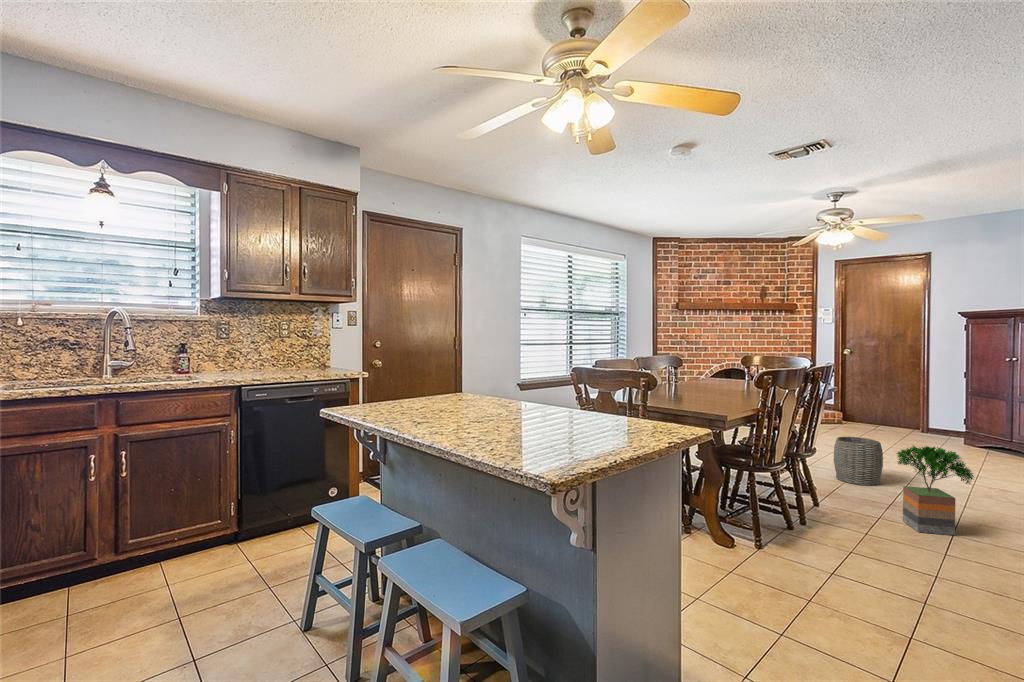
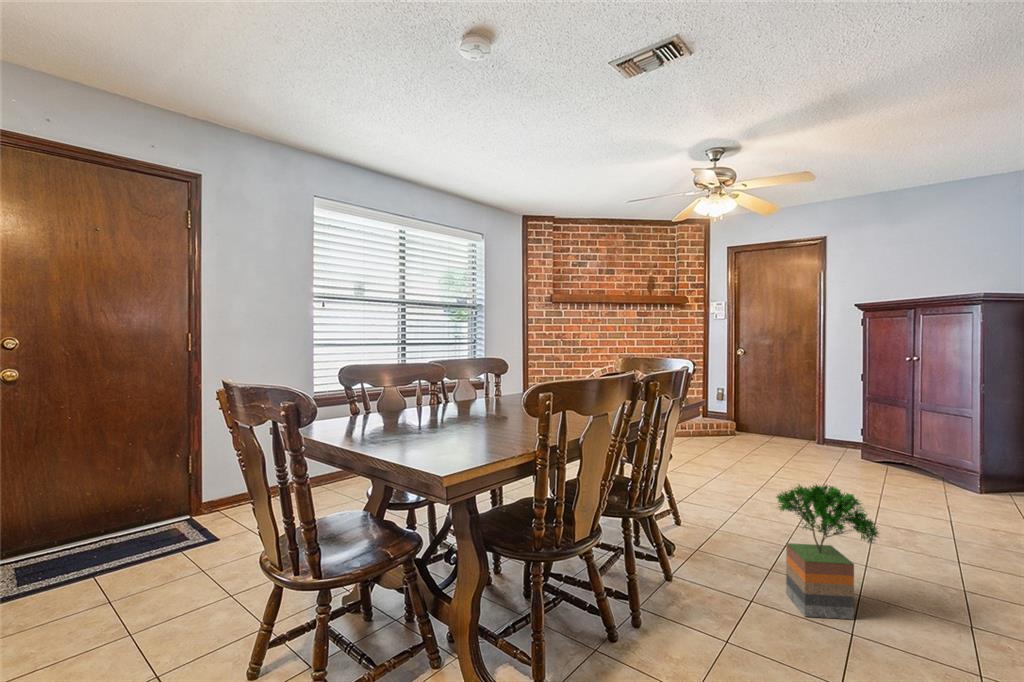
woven basket: present [834,437,883,486] -> none [710,462,768,529]

